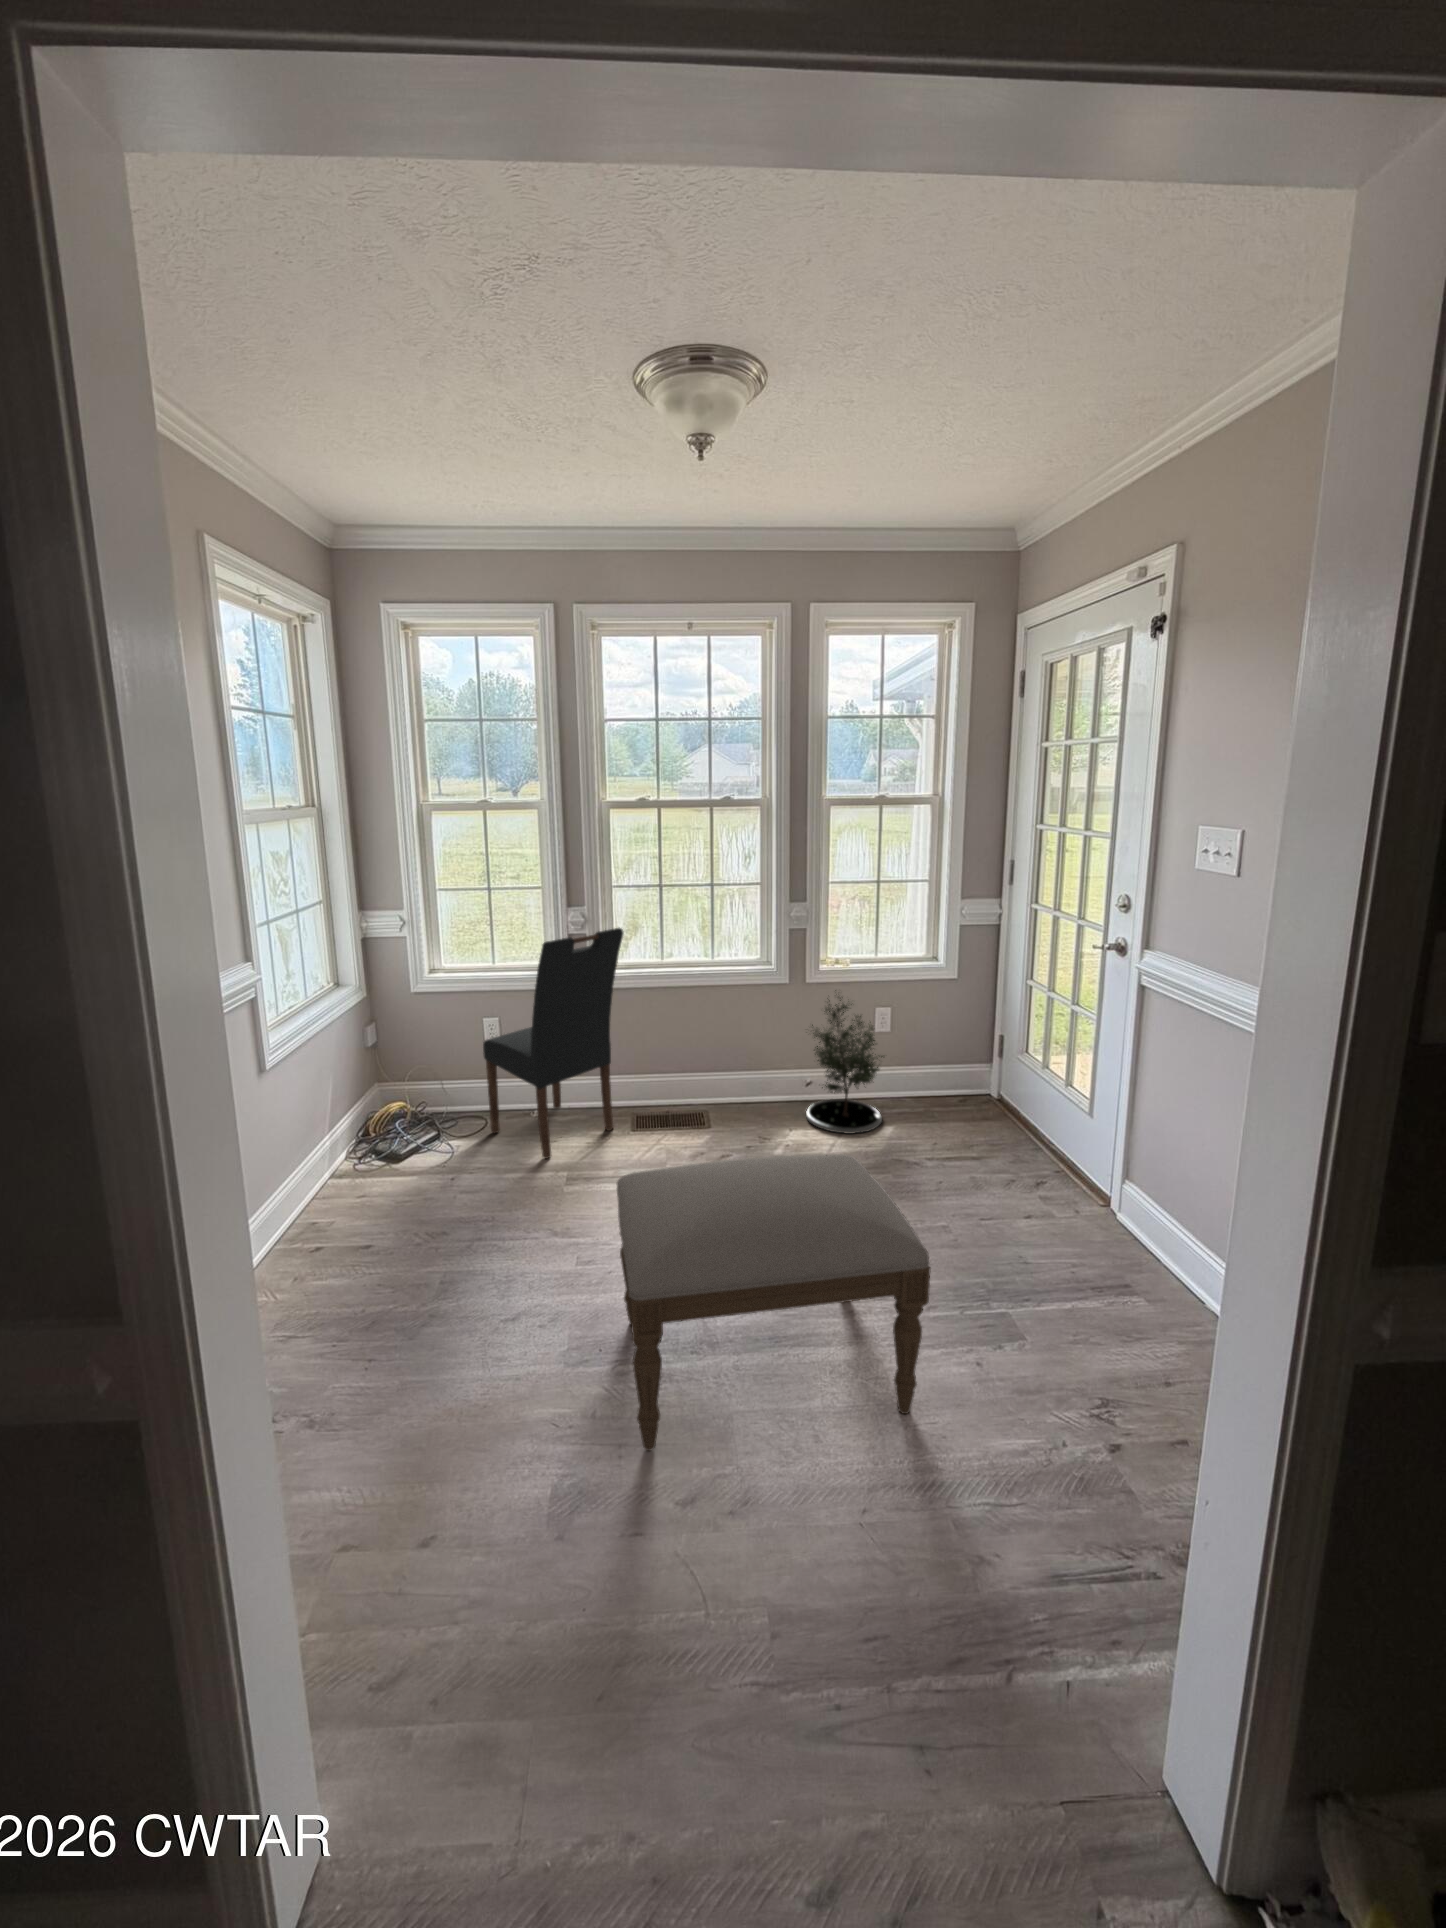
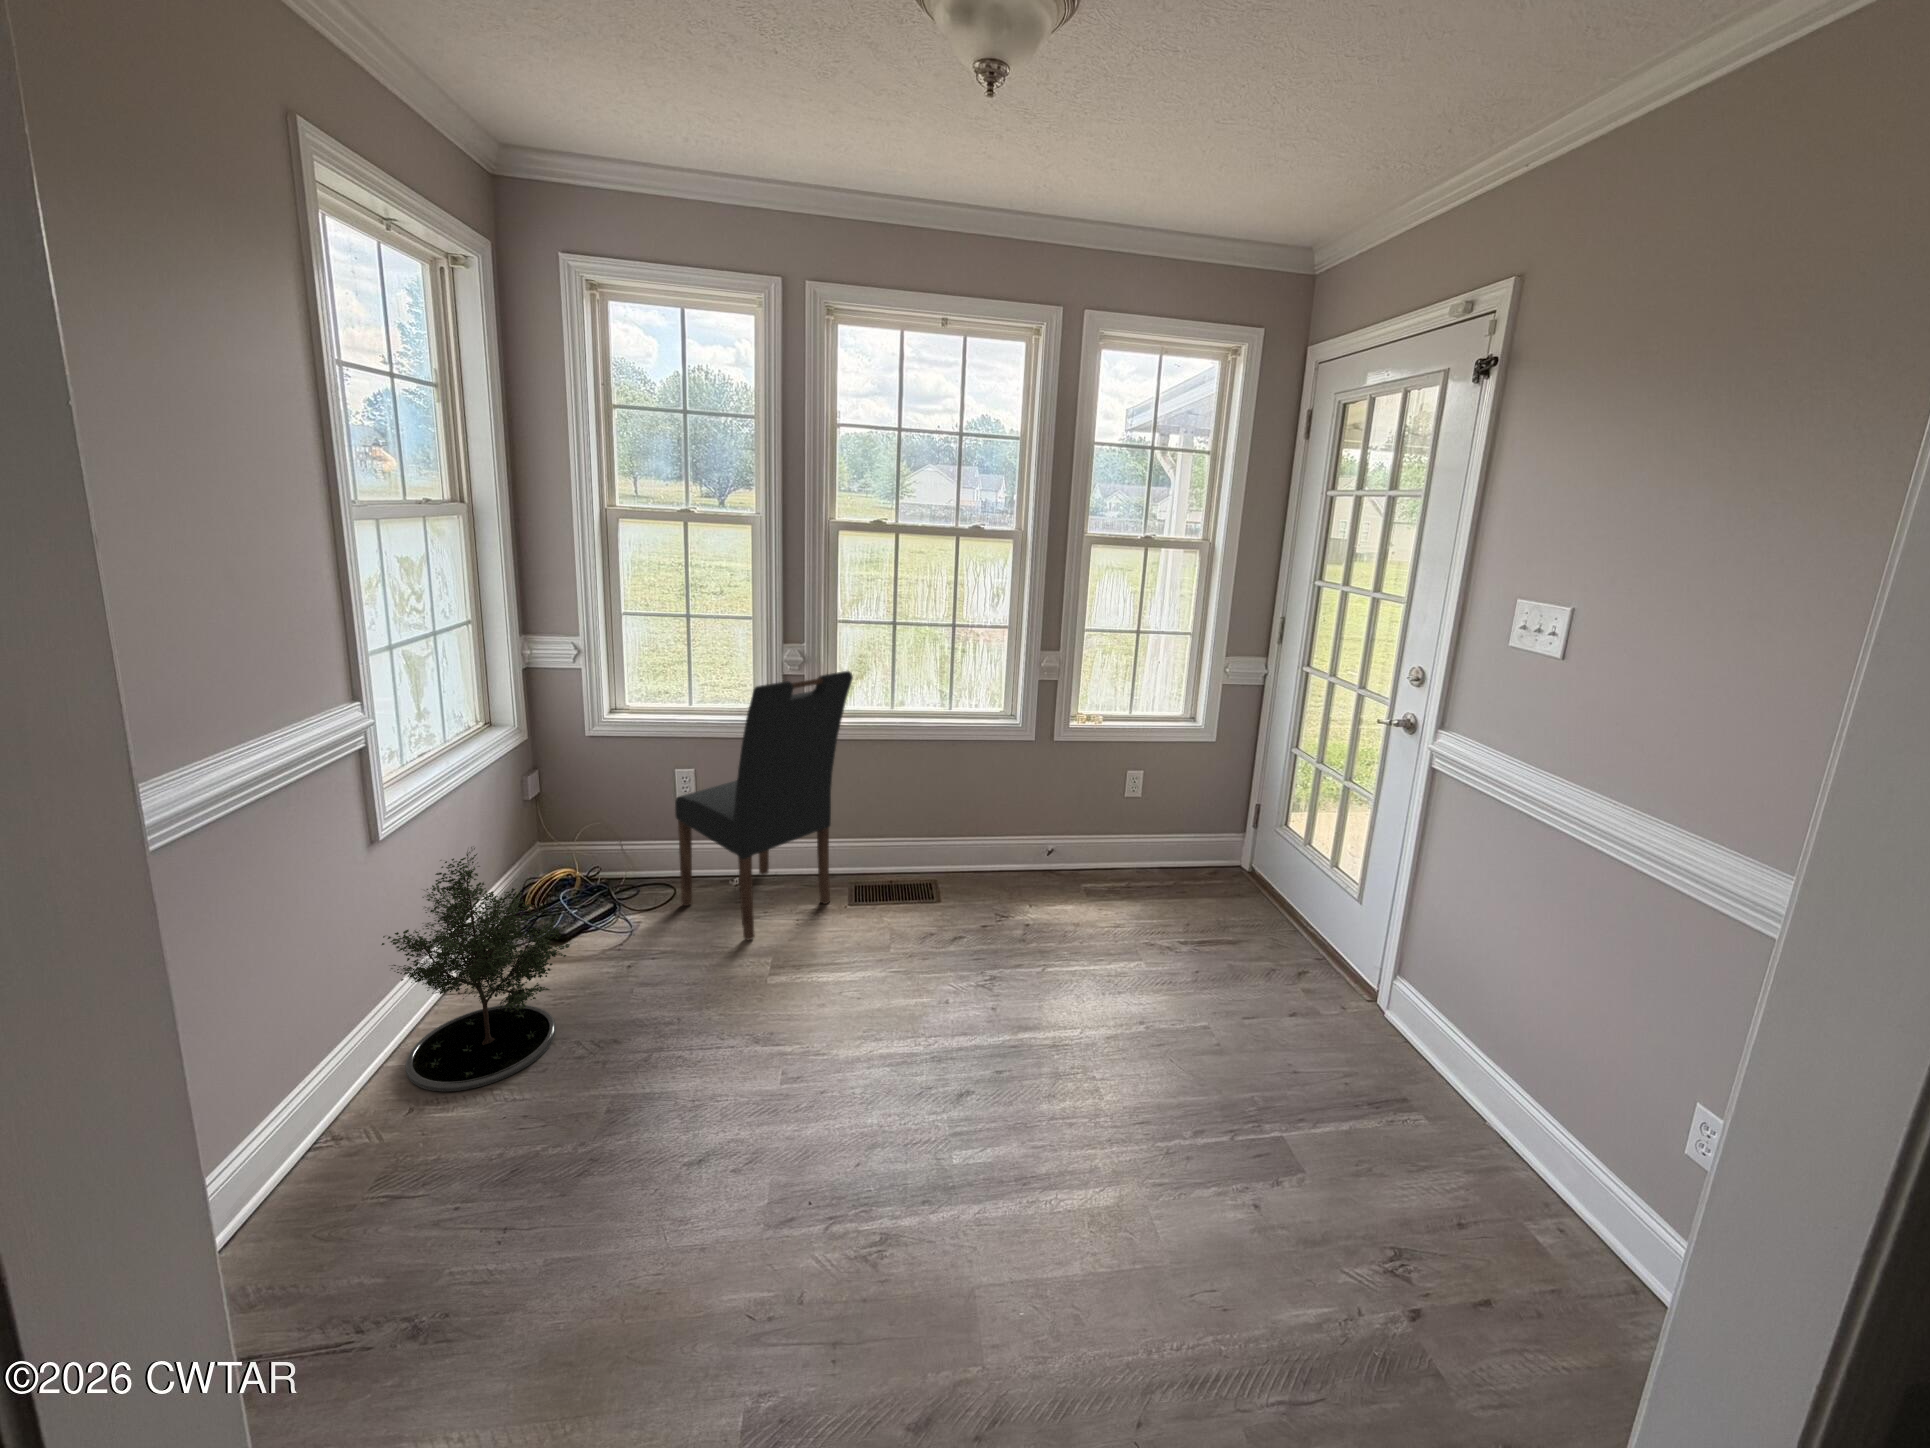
potted tree: present [806,990,883,1134] -> present [382,847,570,1091]
ottoman: present [617,1154,930,1451] -> none [837,962,1226,1363]

